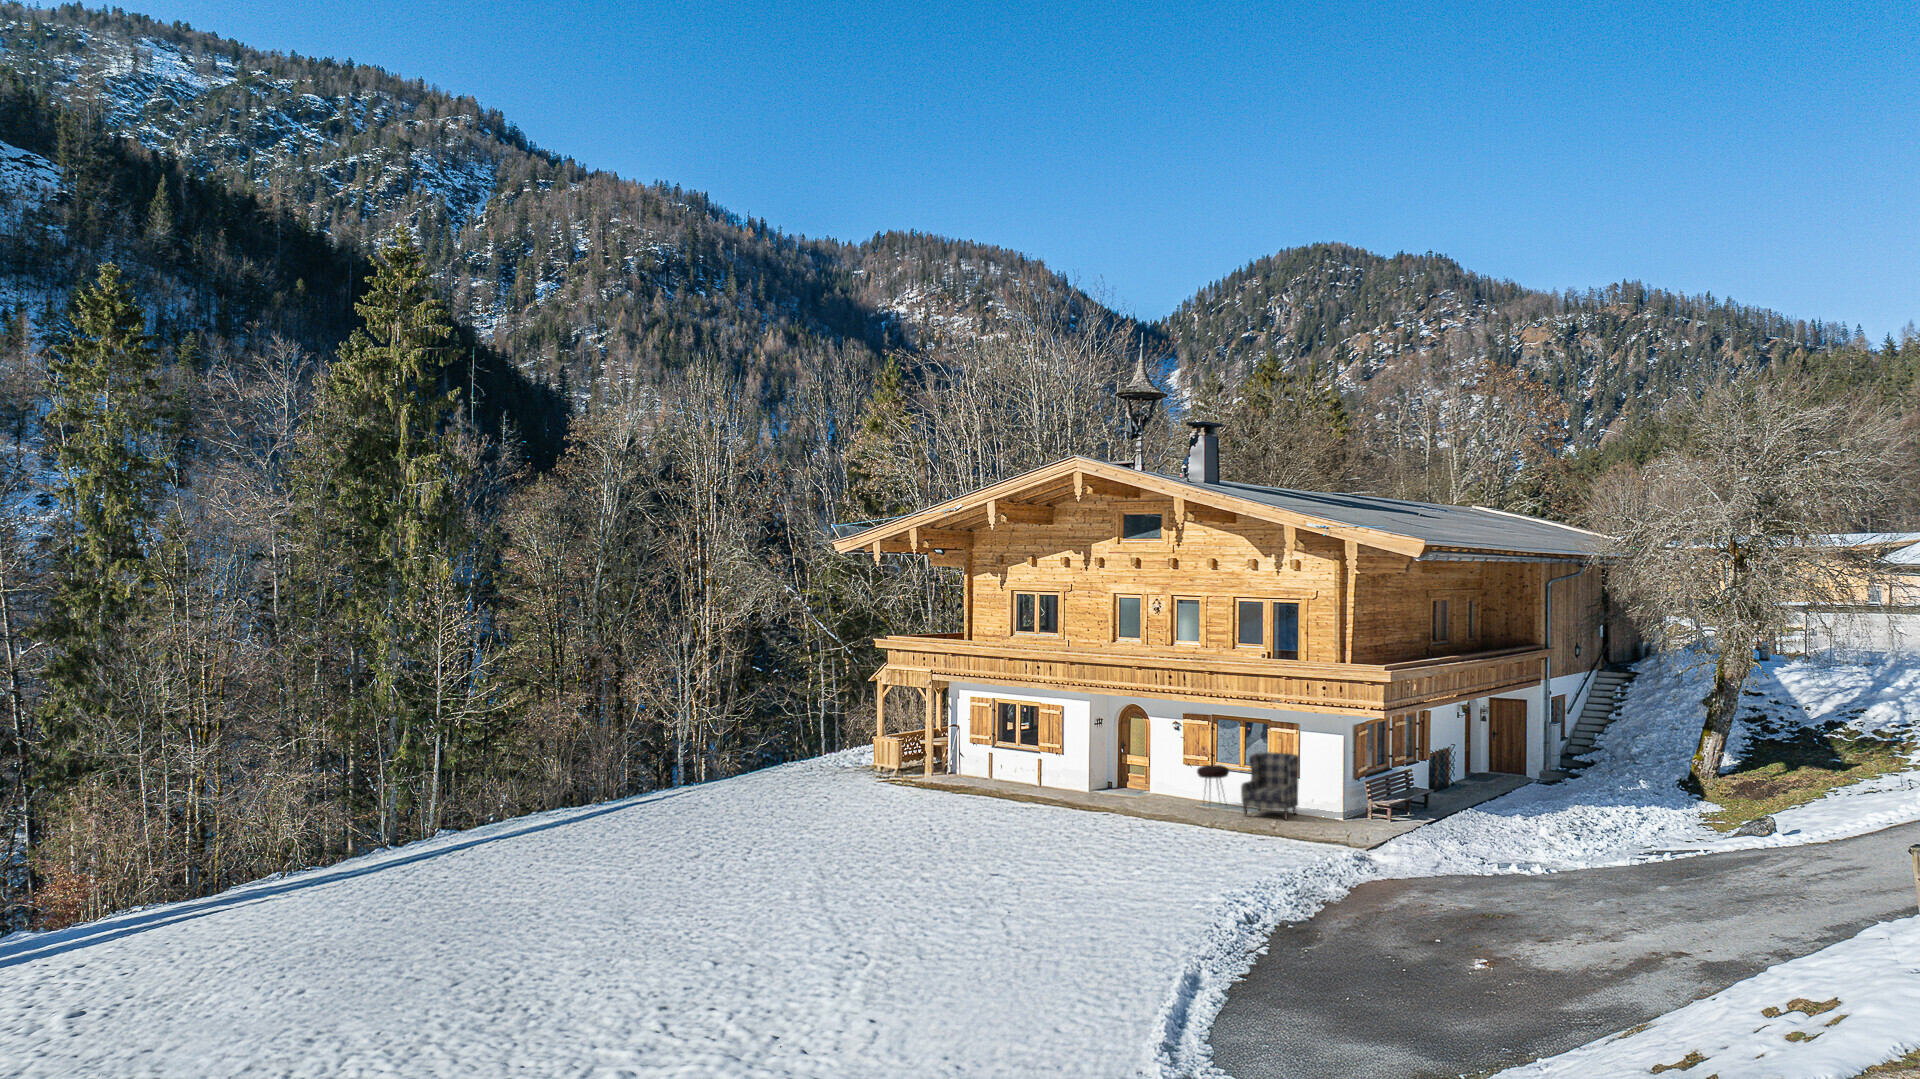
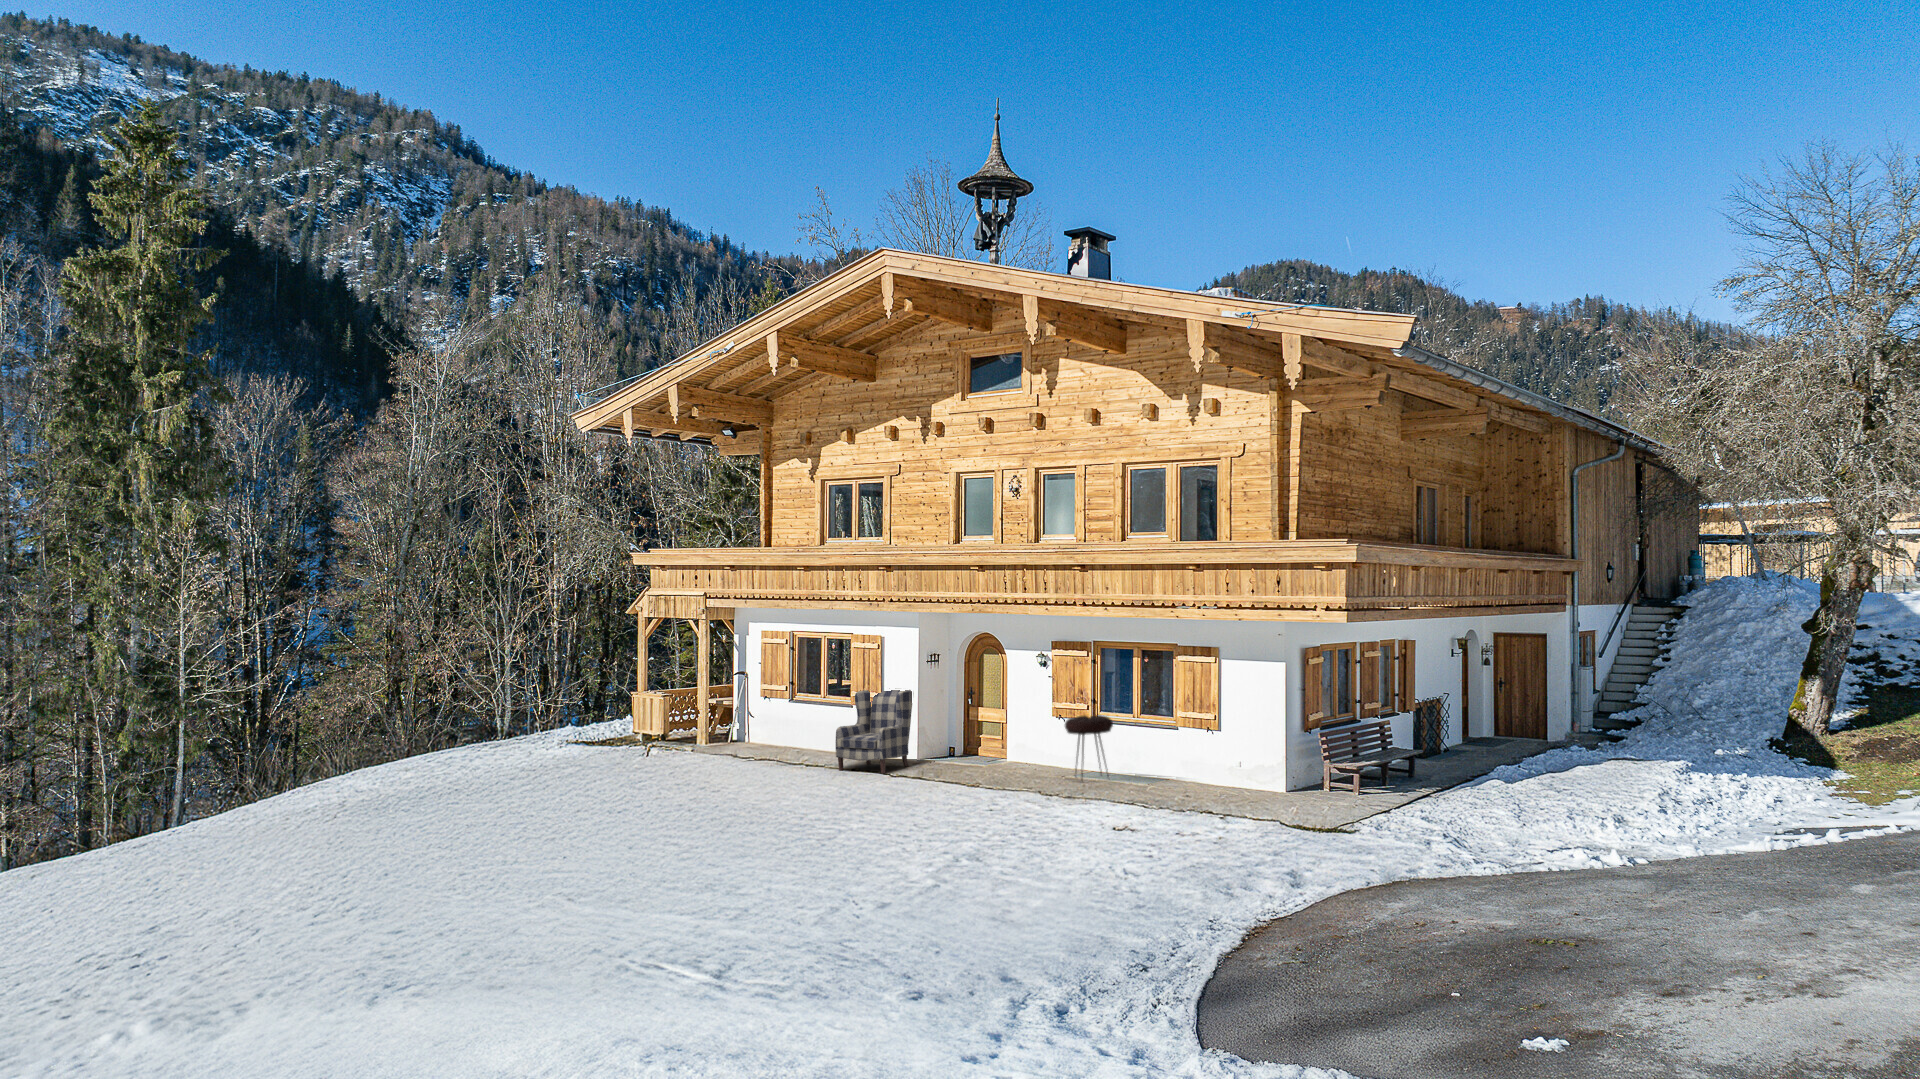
chair: present [1241,752,1299,820] -> present [836,688,912,773]

